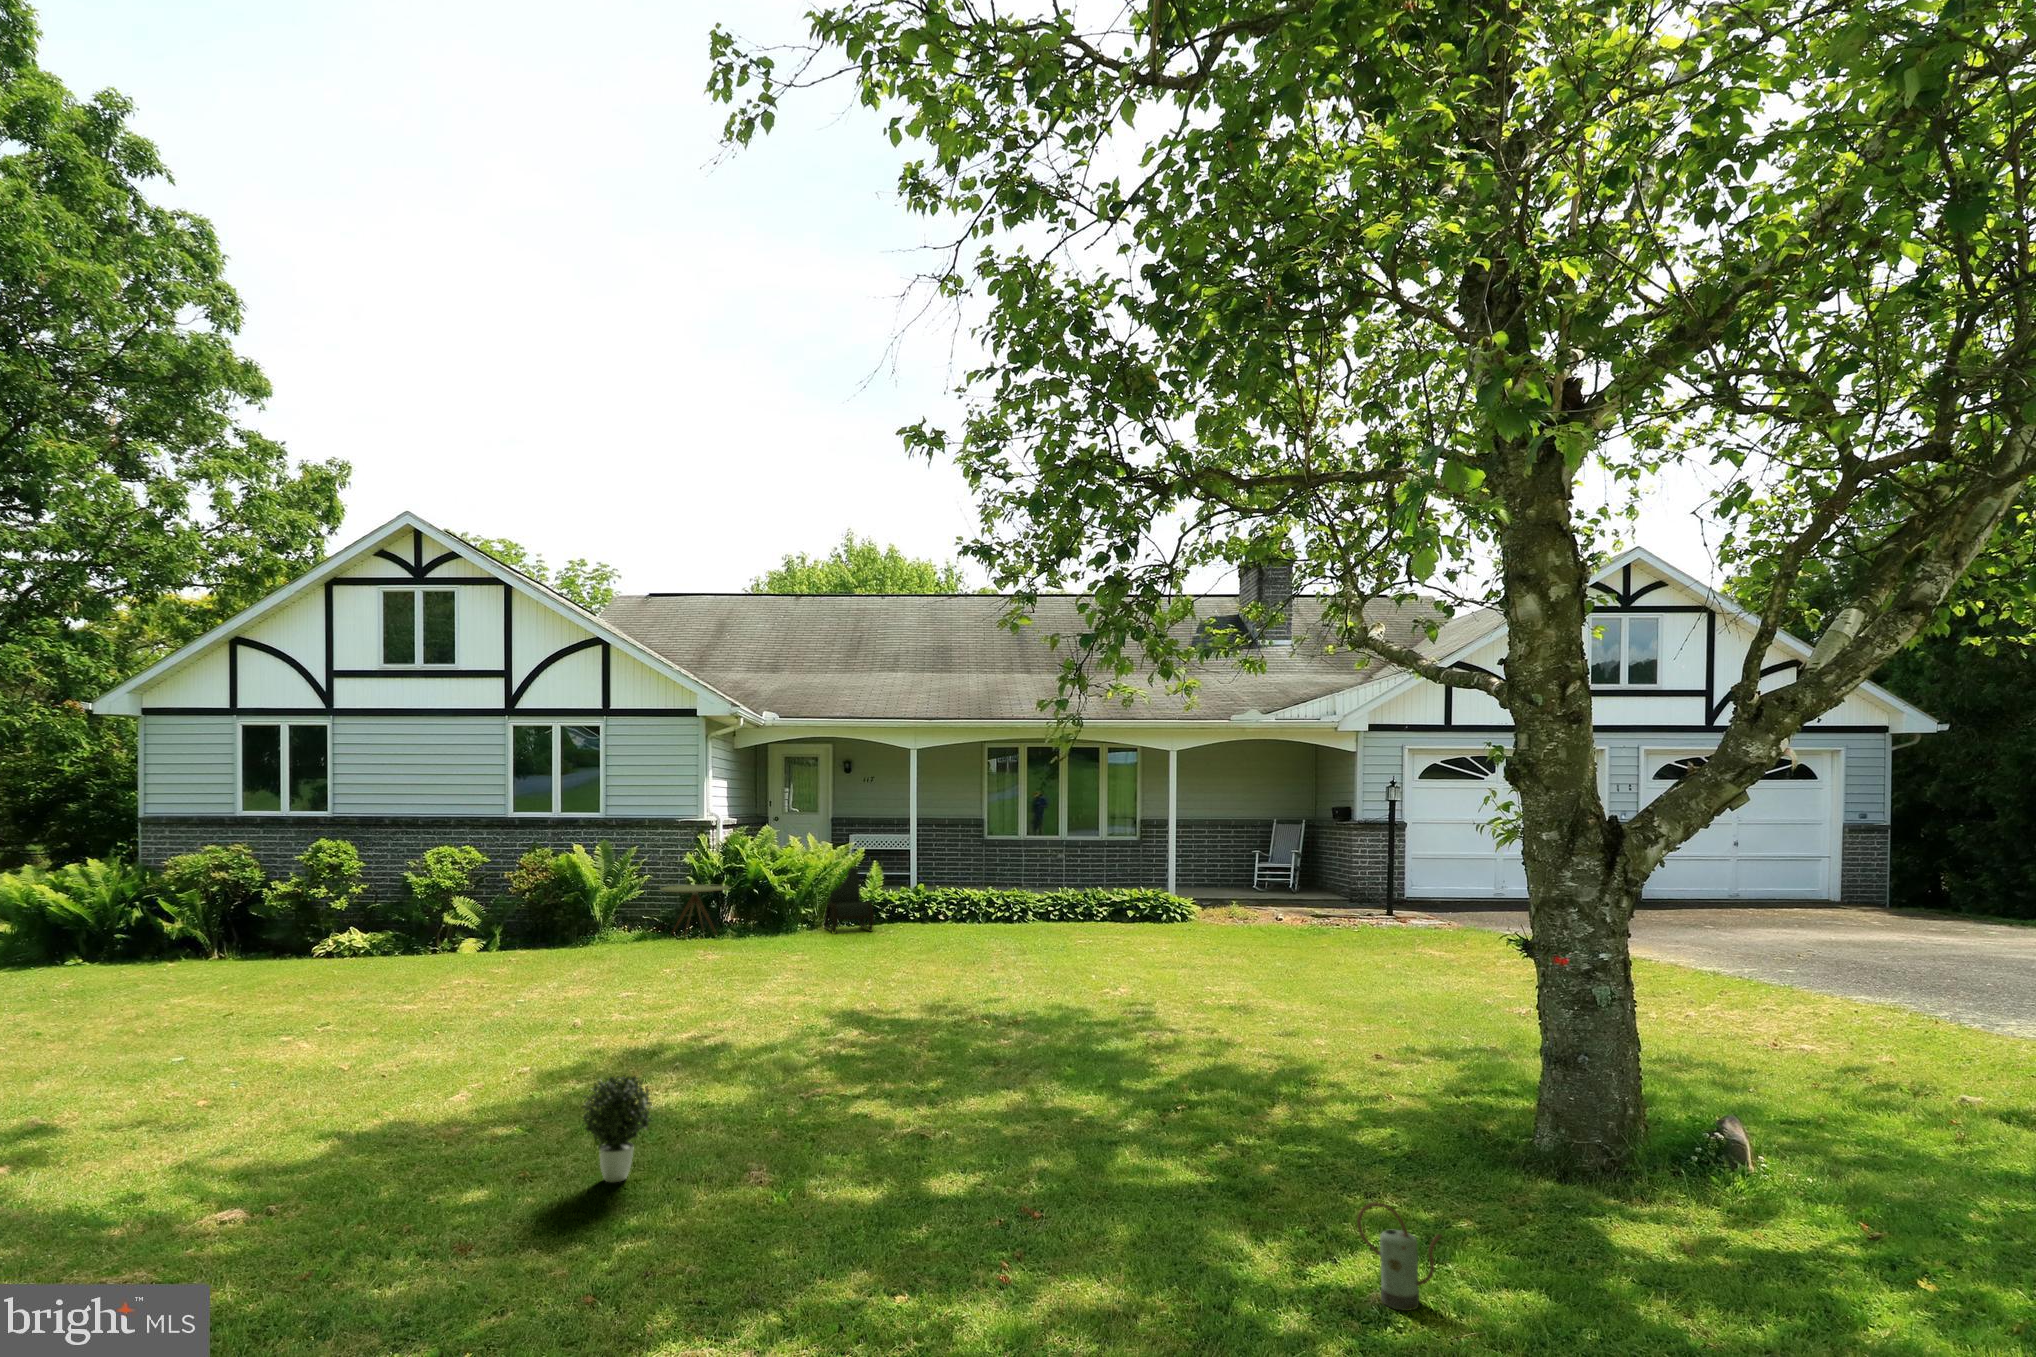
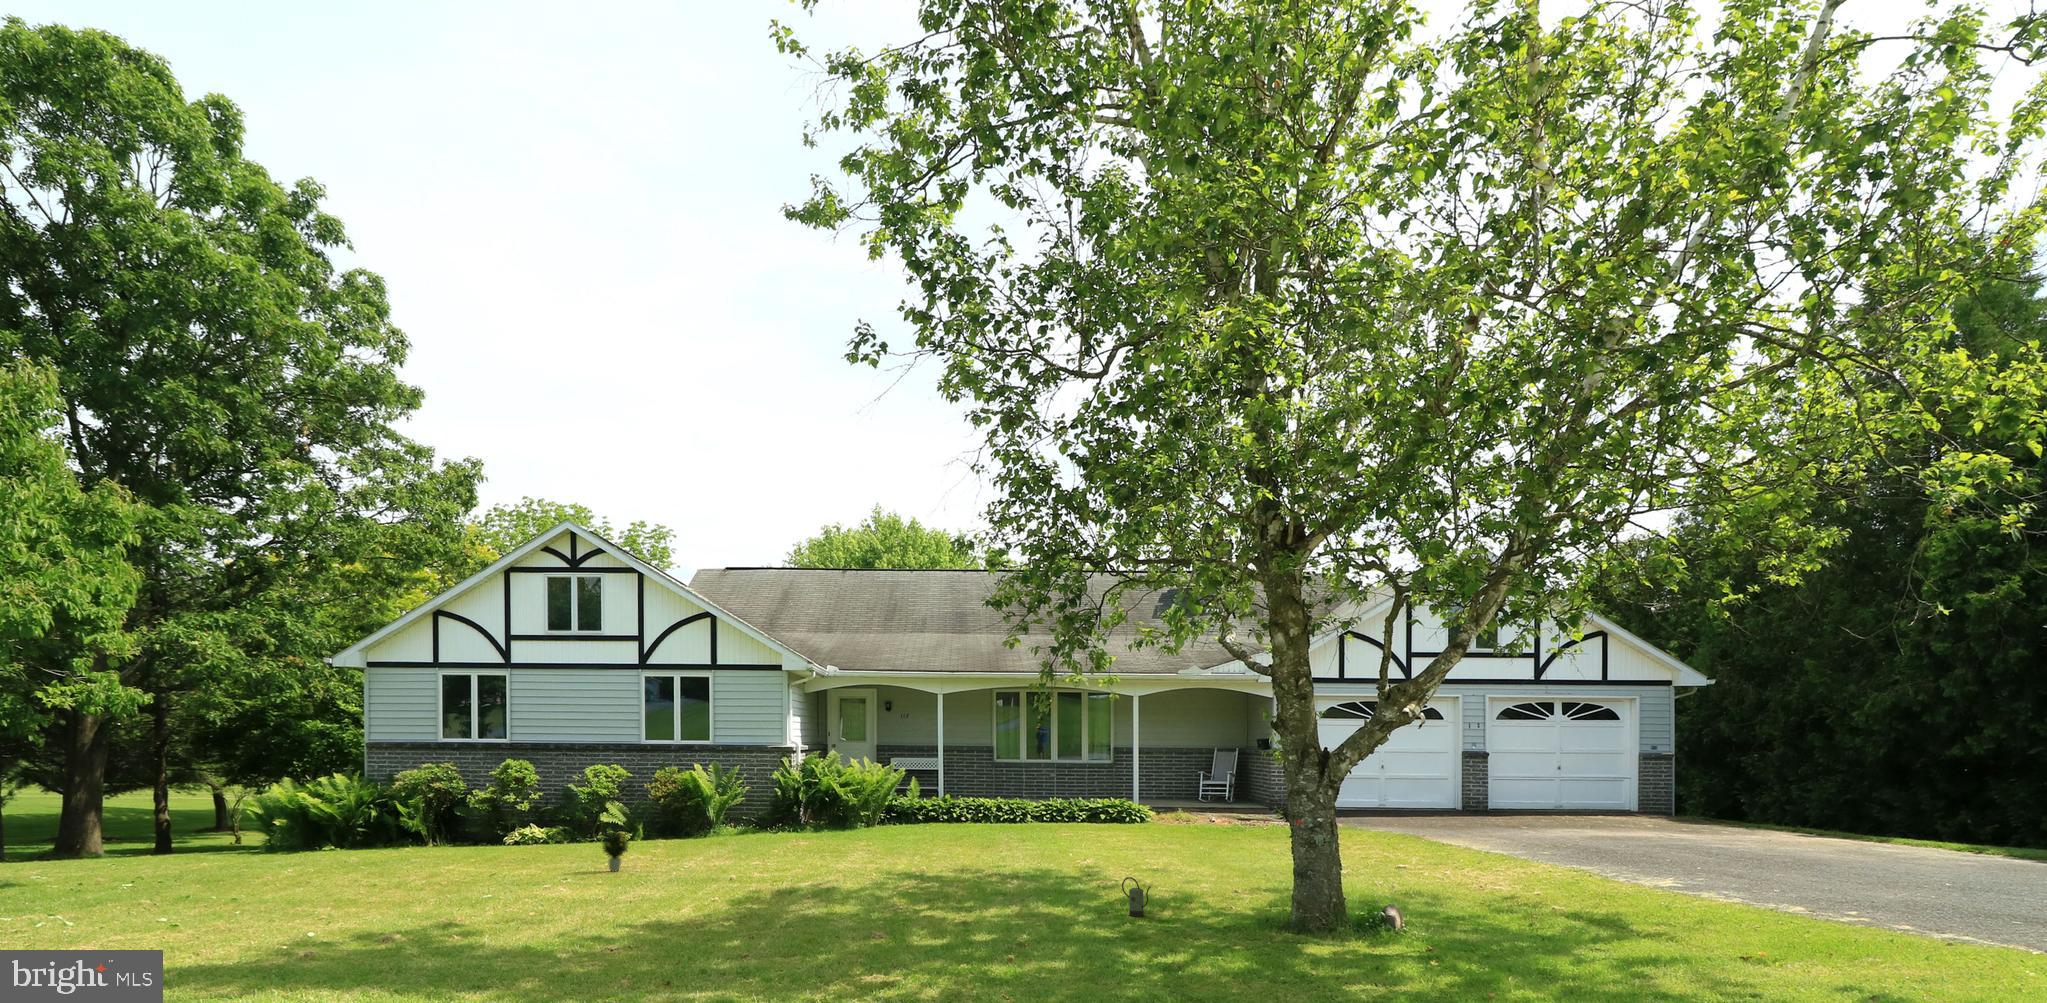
lounge chair: present [824,867,874,934] -> none [874,780,912,829]
round table: present [661,885,730,936] -> none [756,794,806,831]
potted plant: present [582,1076,652,1182] -> present [603,832,628,871]

